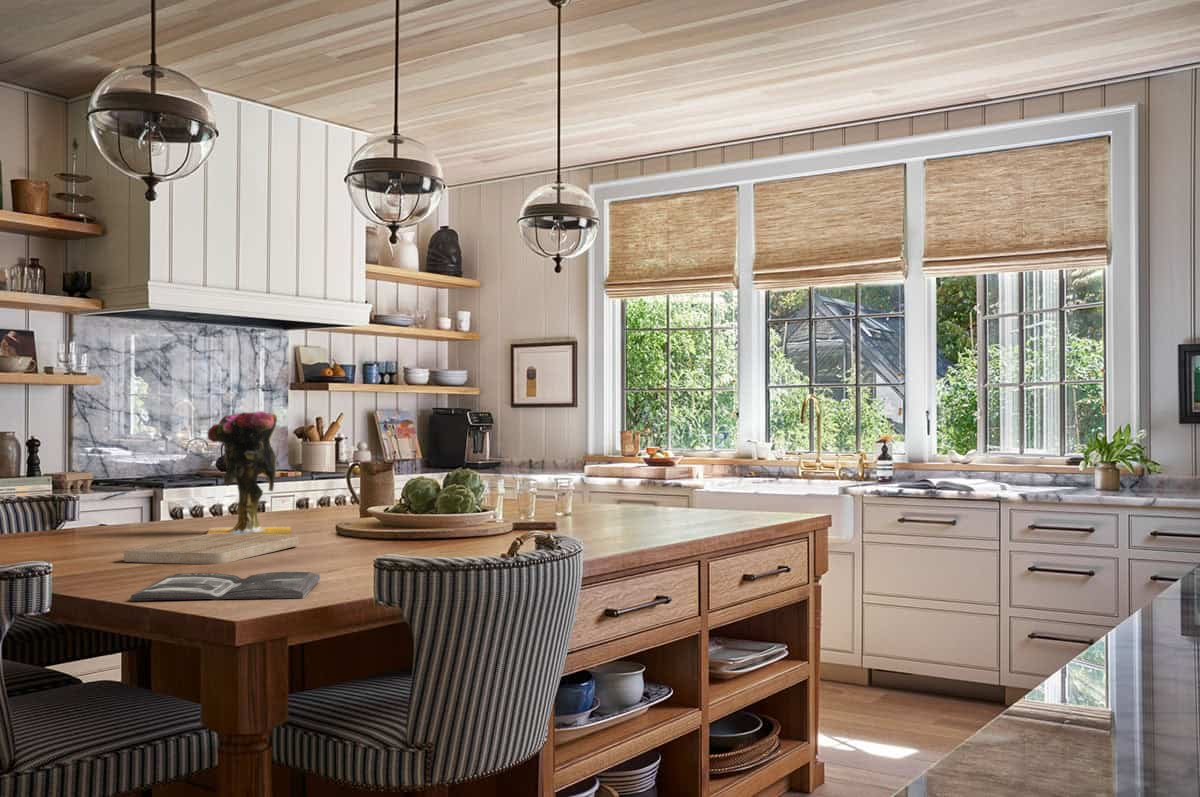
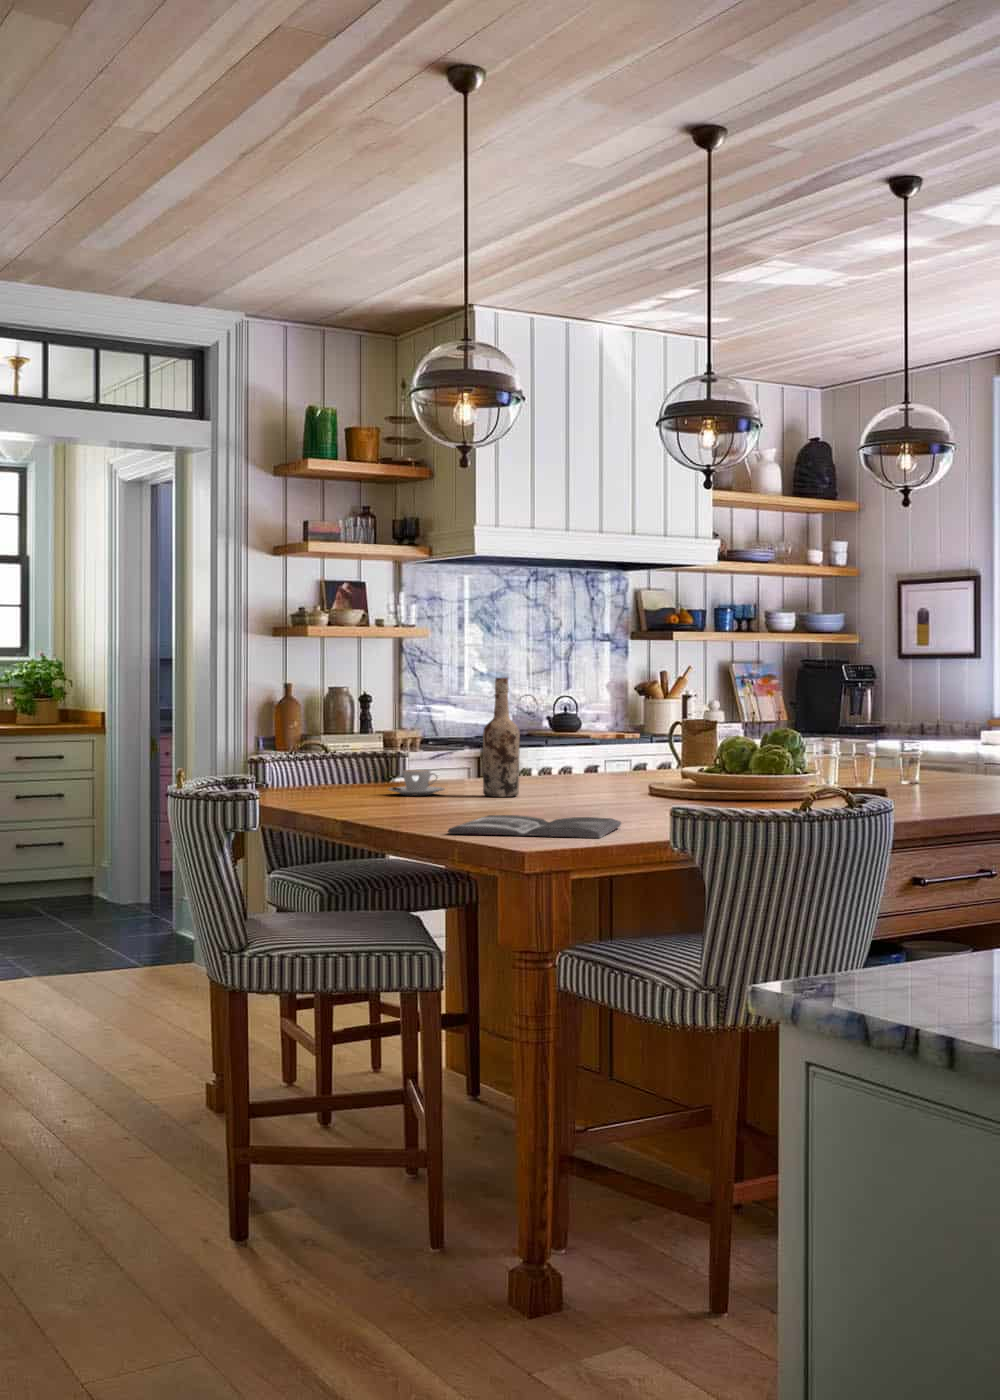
vase: present [207,411,292,535] -> none [526,662,614,793]
wine bottle: none [161,426,200,544] -> present [483,678,520,797]
coffee cup: none [56,519,120,545] -> present [388,770,445,795]
cutting board: present [124,533,298,564] -> none [447,787,614,813]

